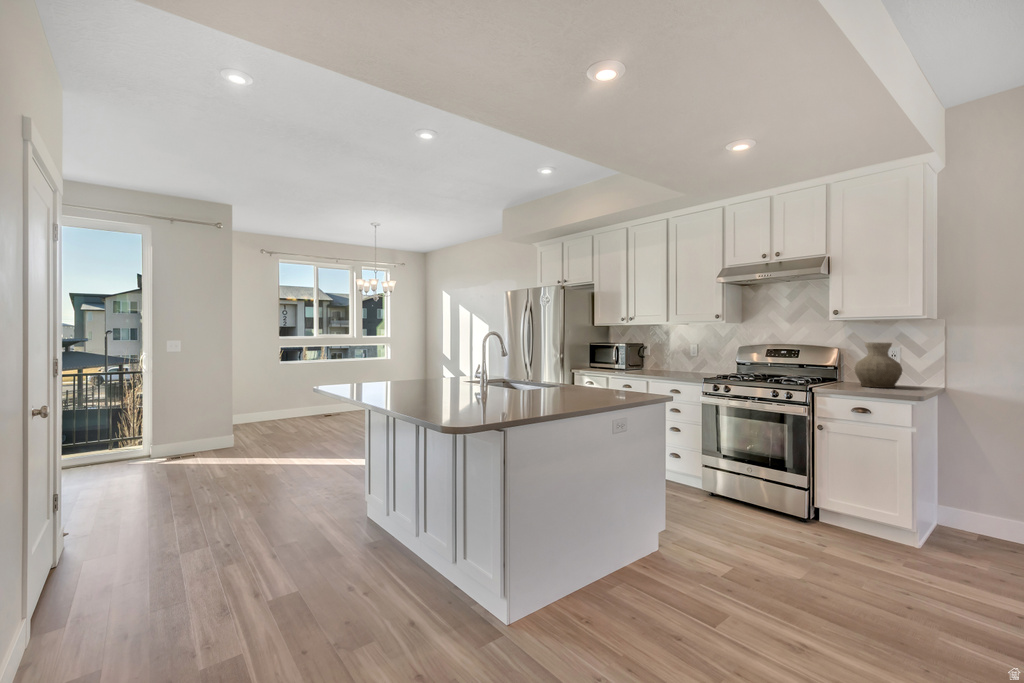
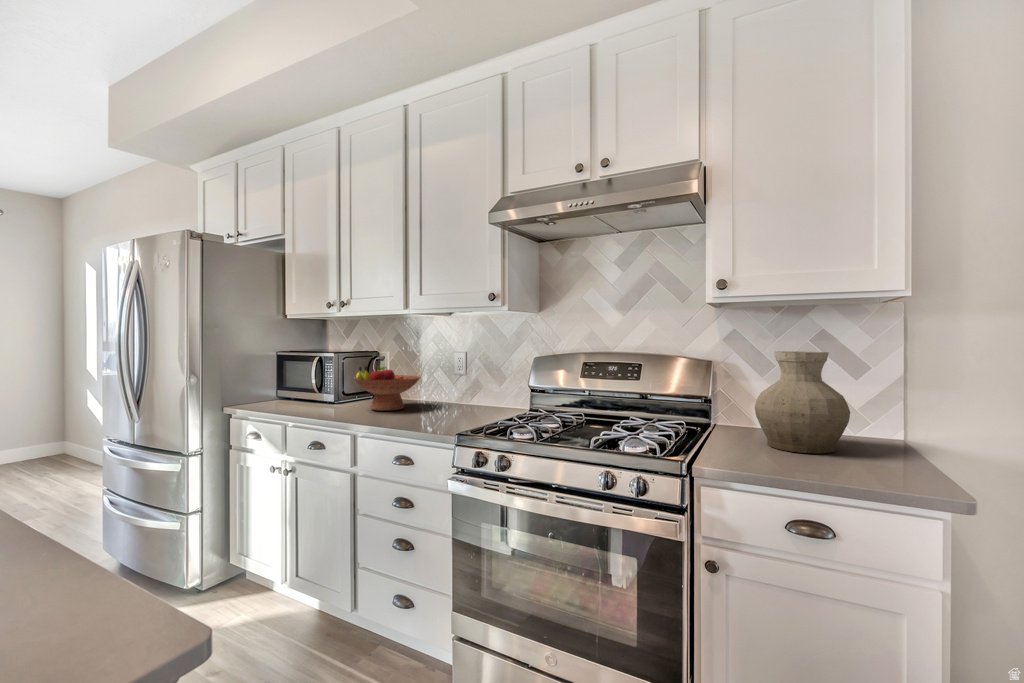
fruit bowl: none [639,350,674,373] -> present [353,366,420,411]

